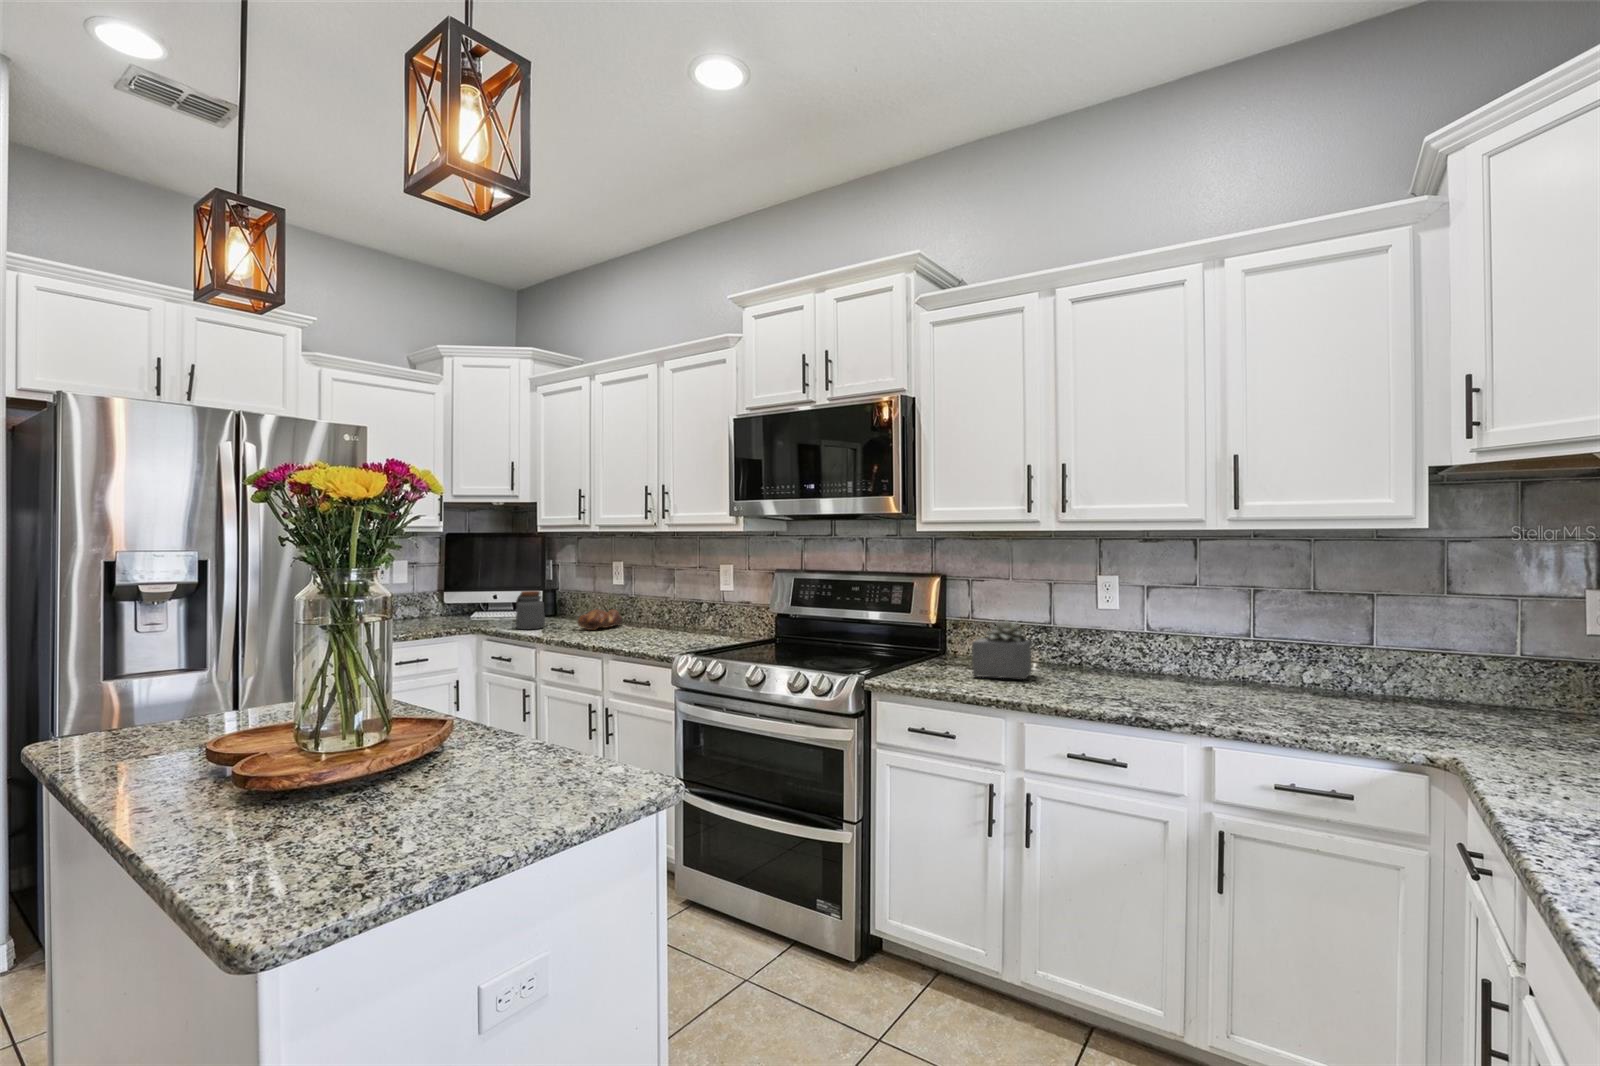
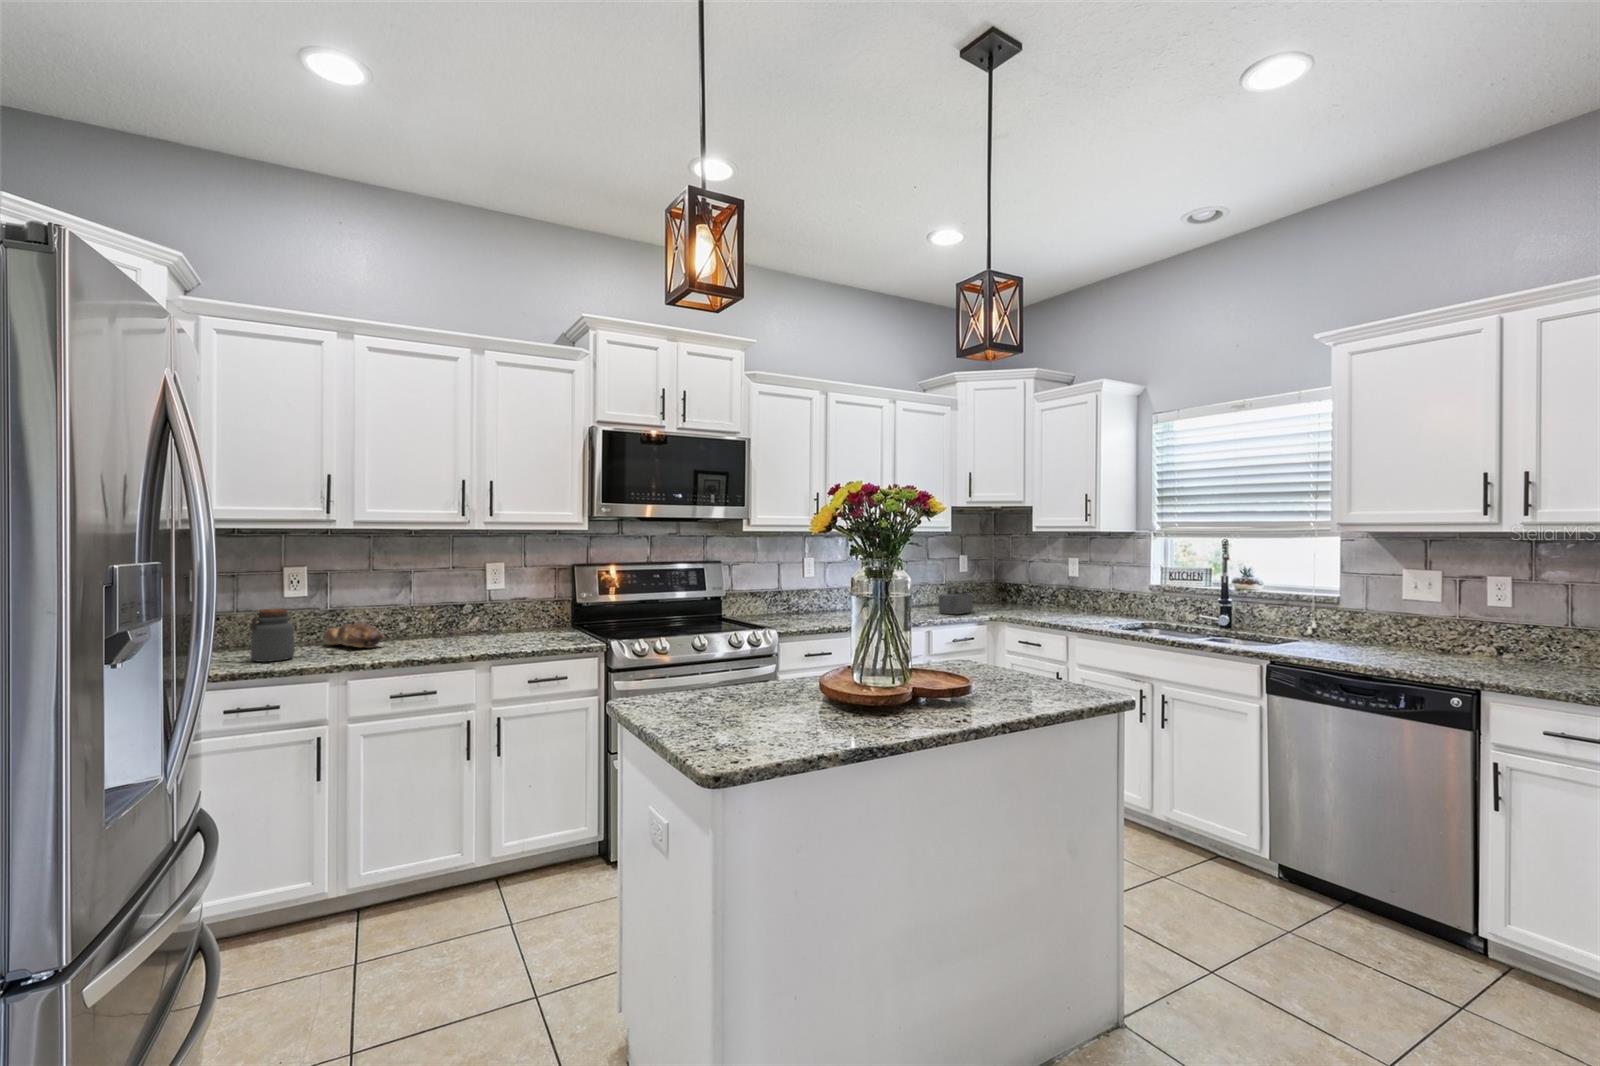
succulent plant: present [972,620,1031,679] -> present [938,583,973,614]

